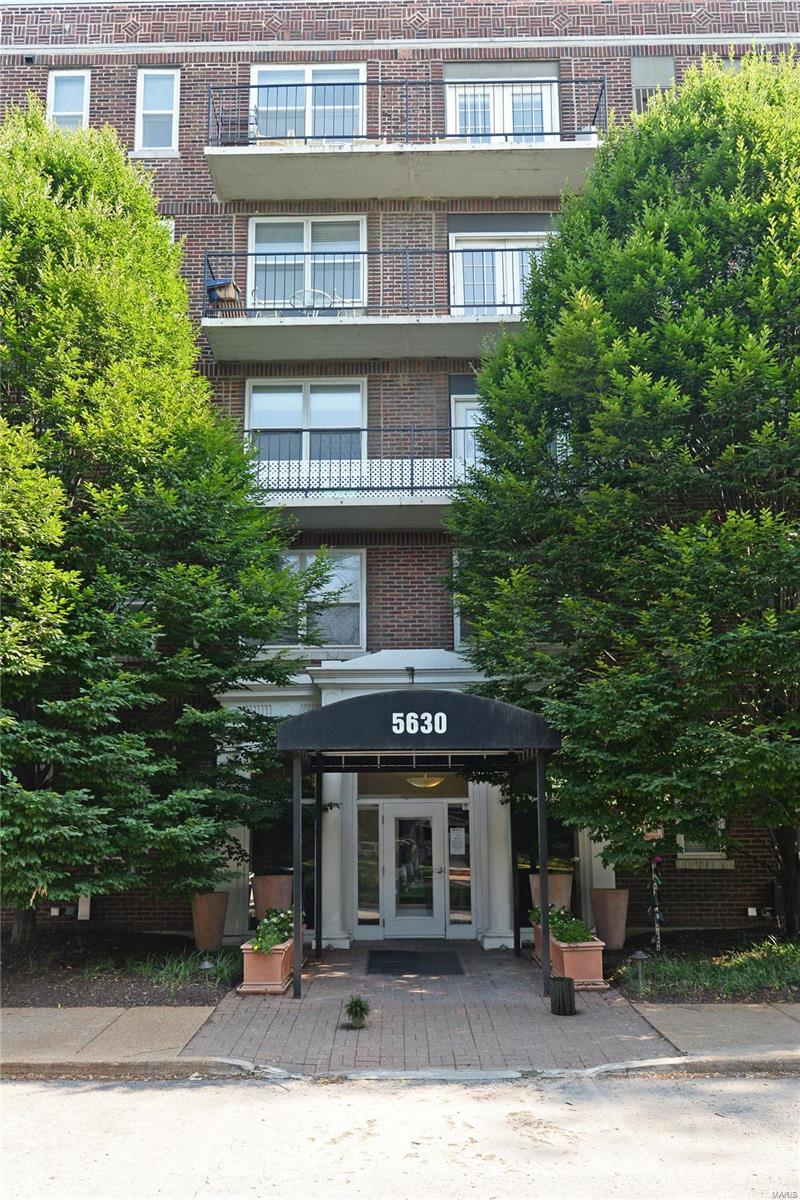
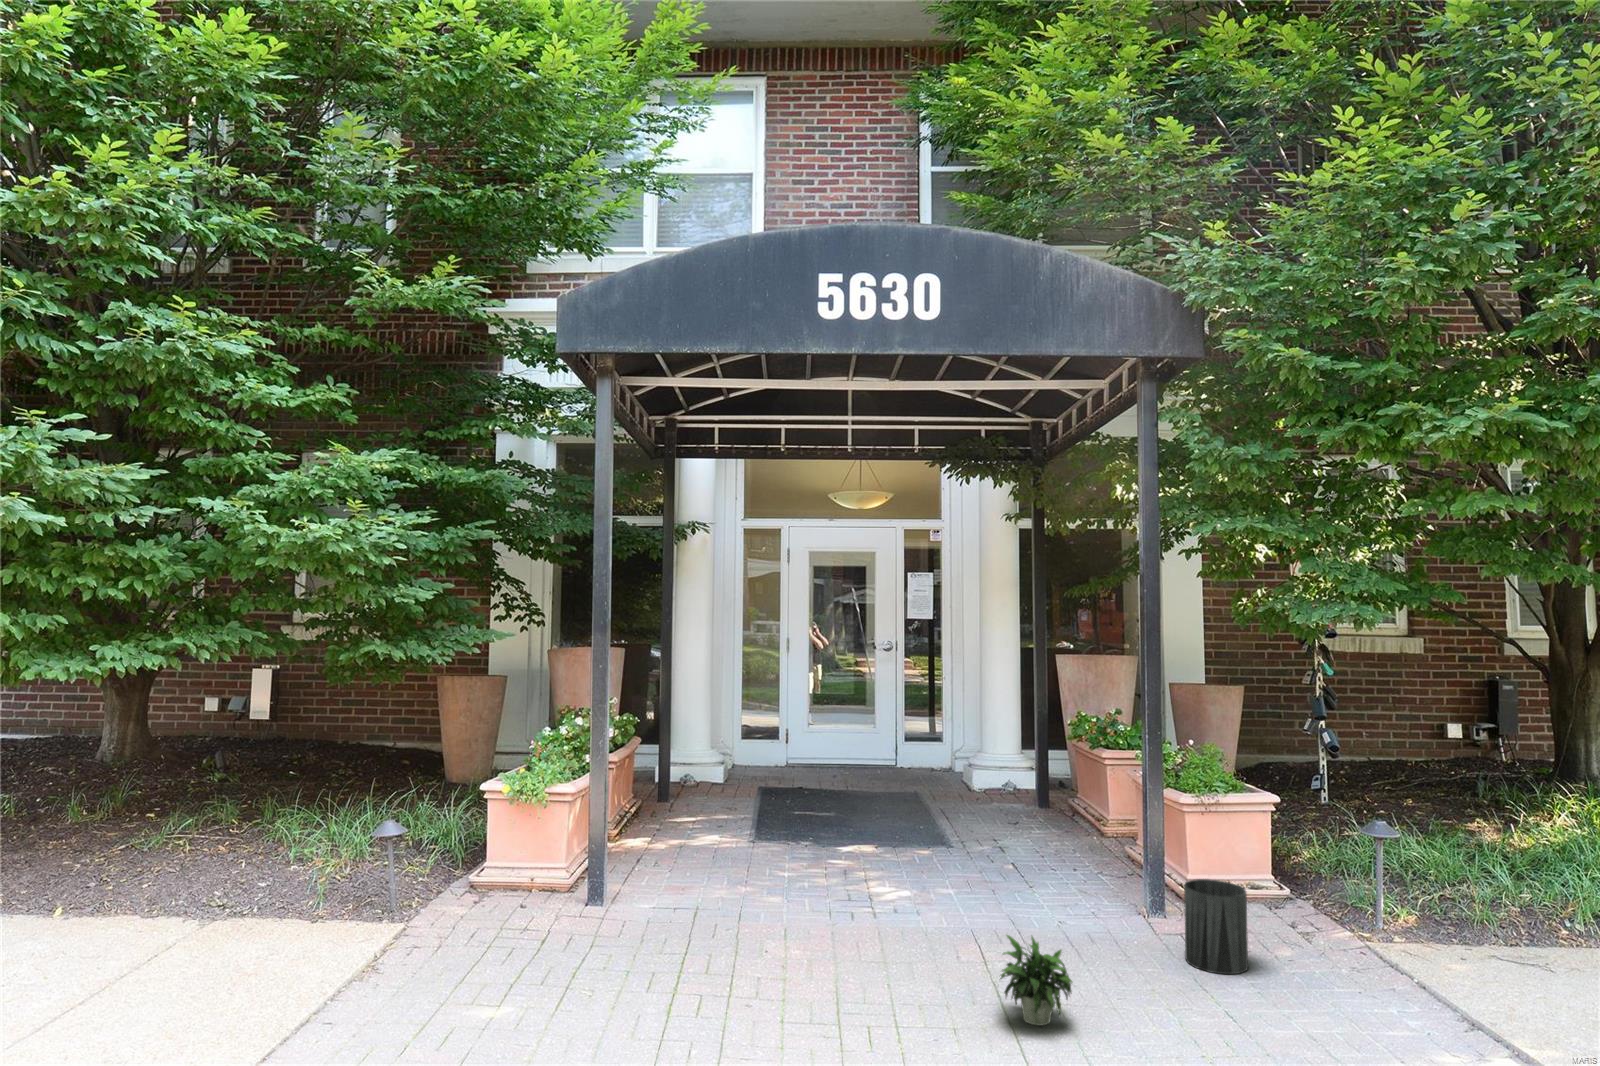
potted plant: present [345,995,370,1027] -> present [1001,935,1073,1025]

